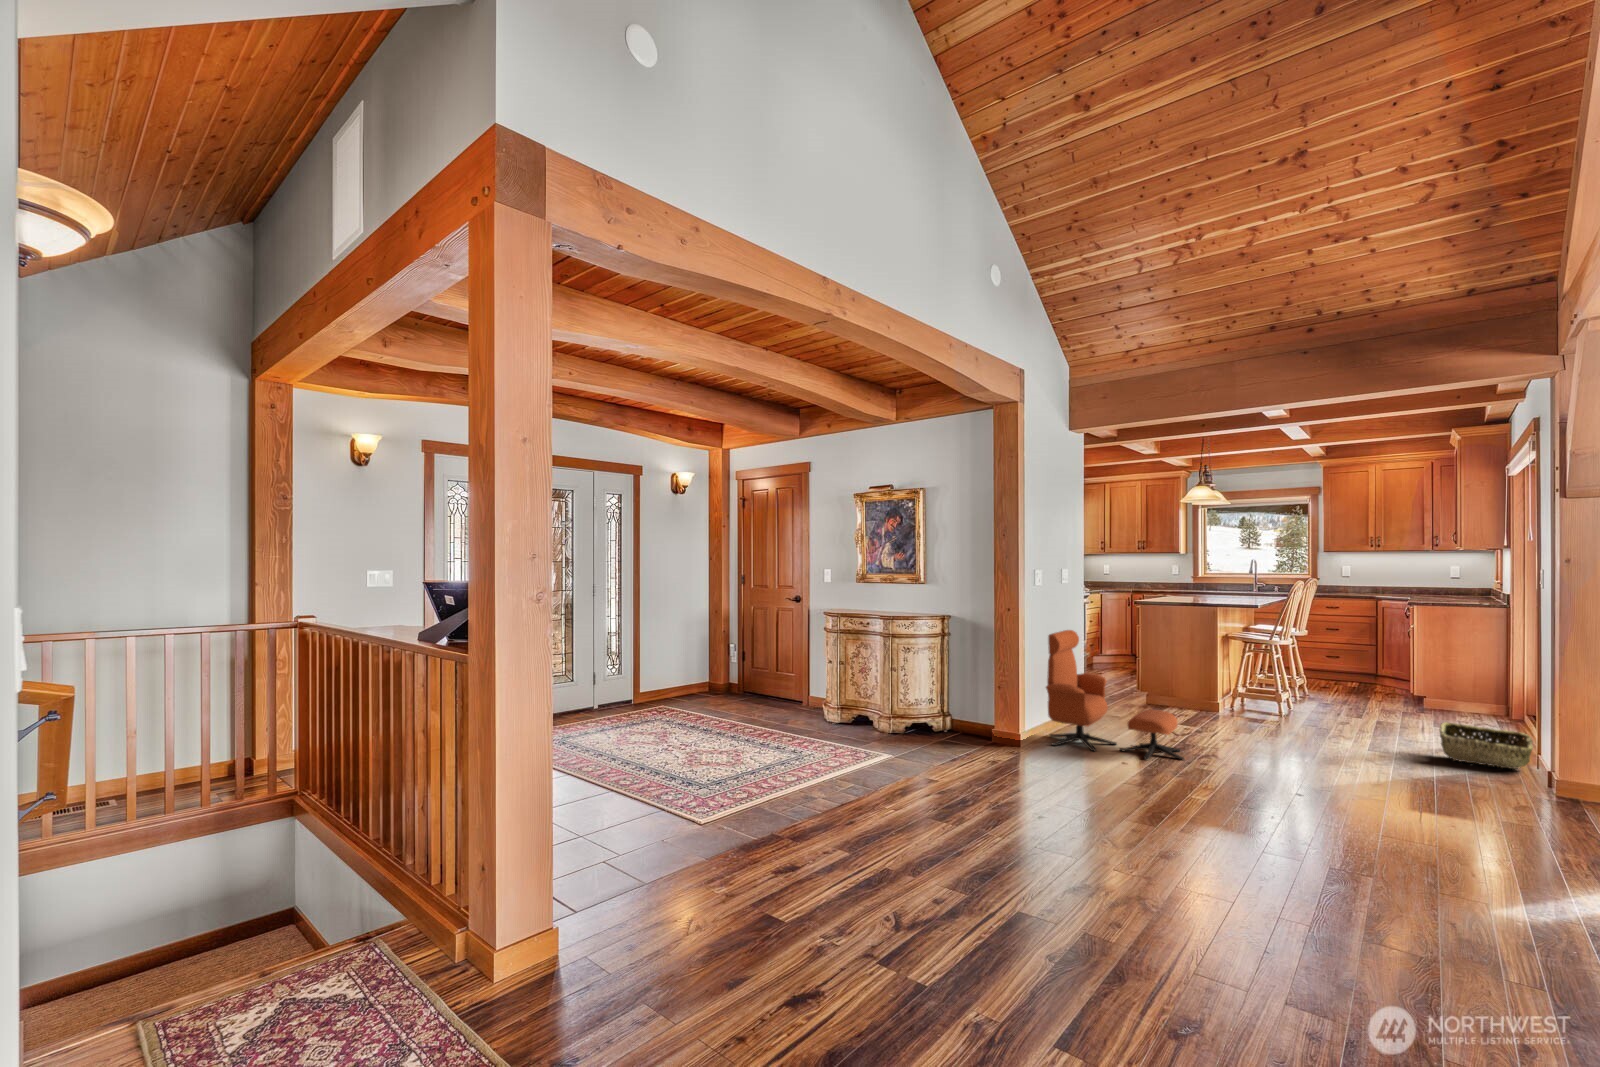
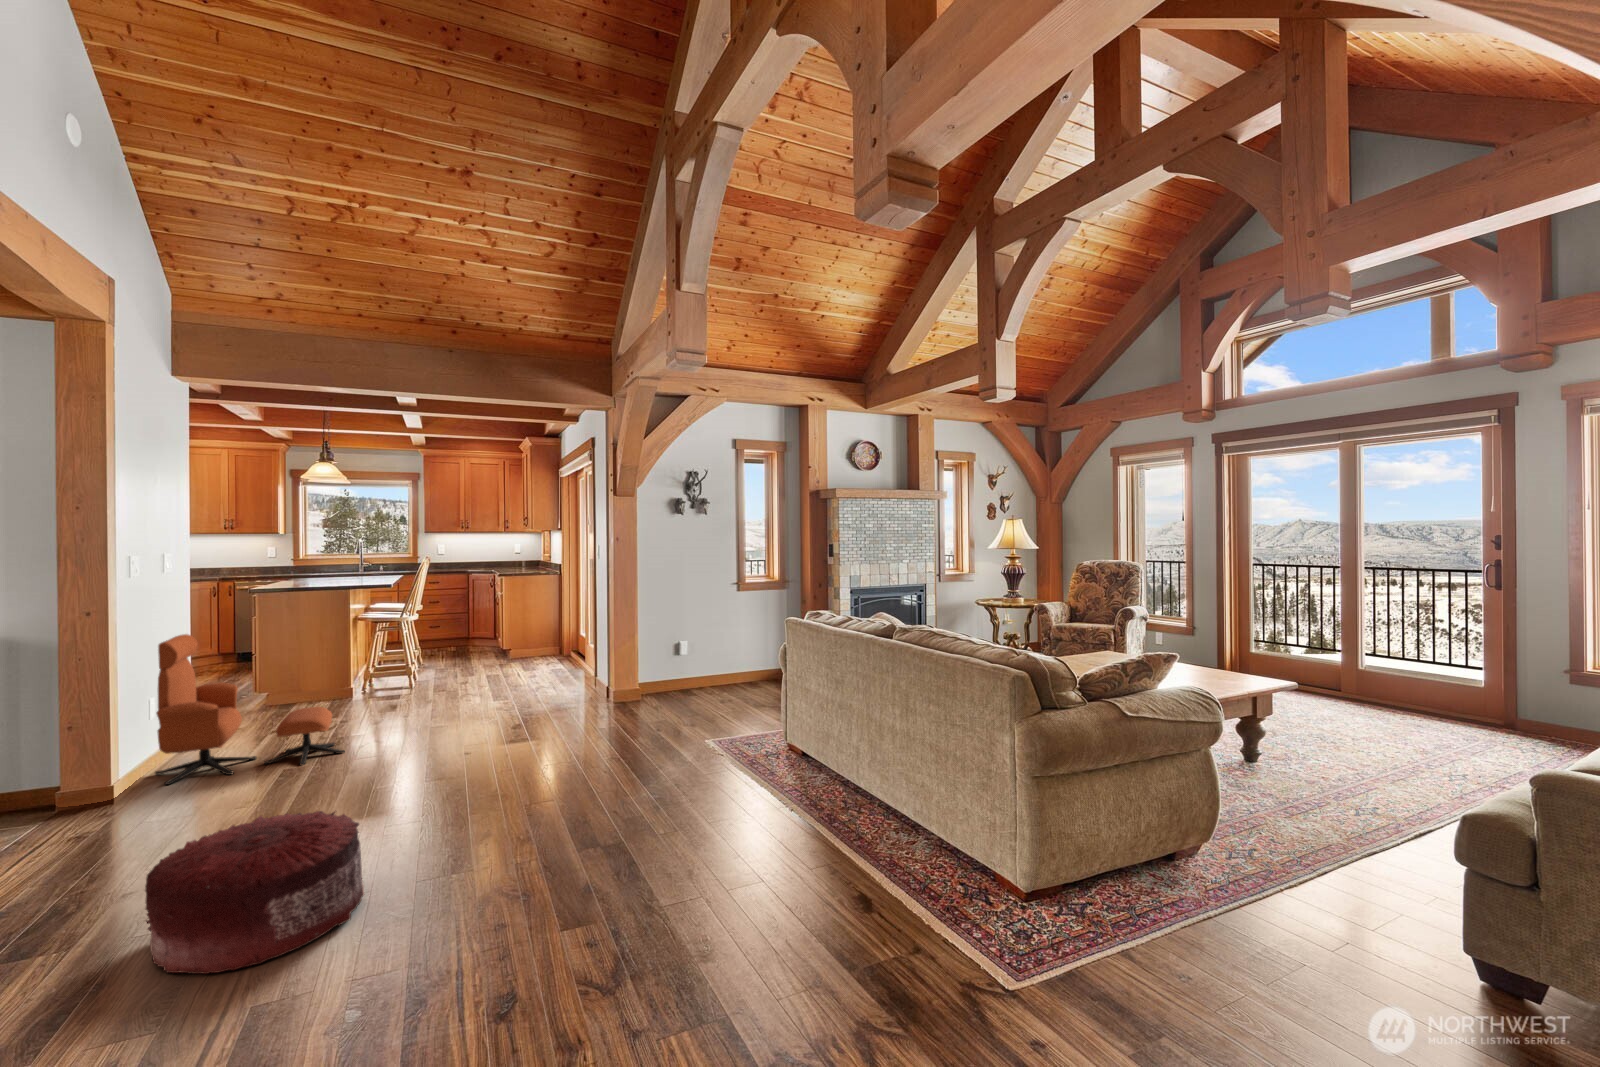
woven basket: present [1440,722,1533,769] -> none [539,661,595,692]
pouf: none [982,779,1129,892] -> present [145,811,364,974]

